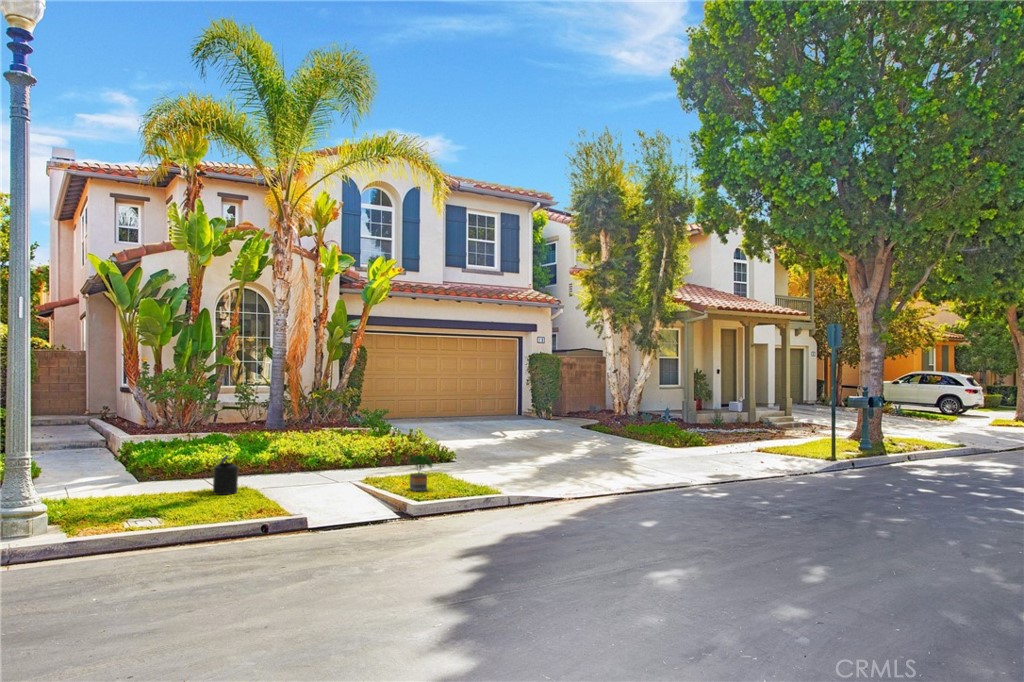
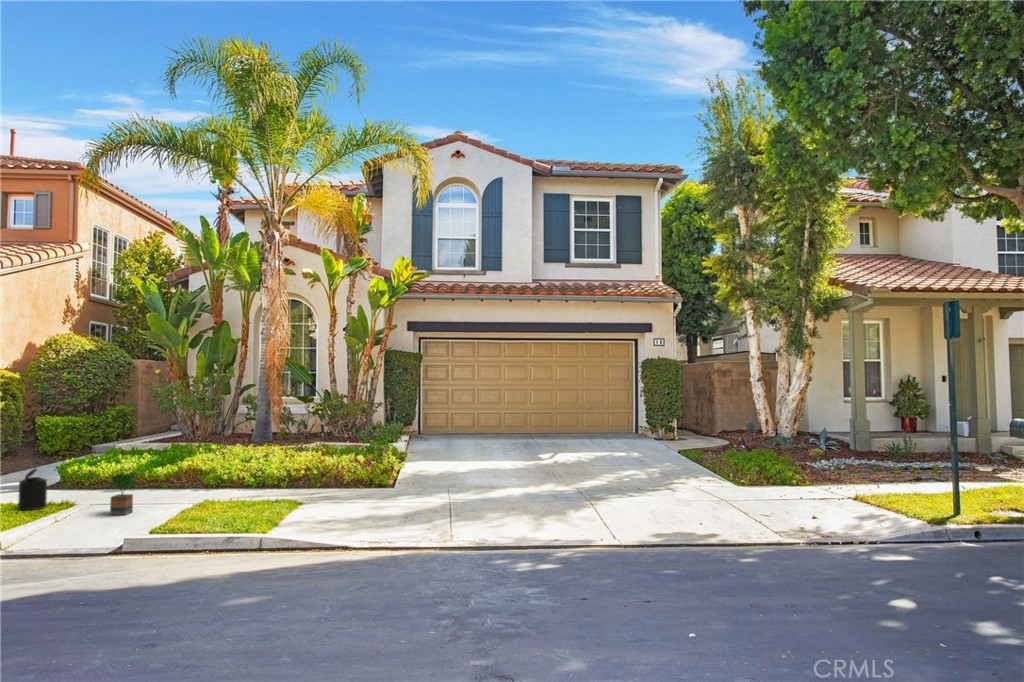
potted tree: present [409,455,432,491] -> present [110,473,137,515]

